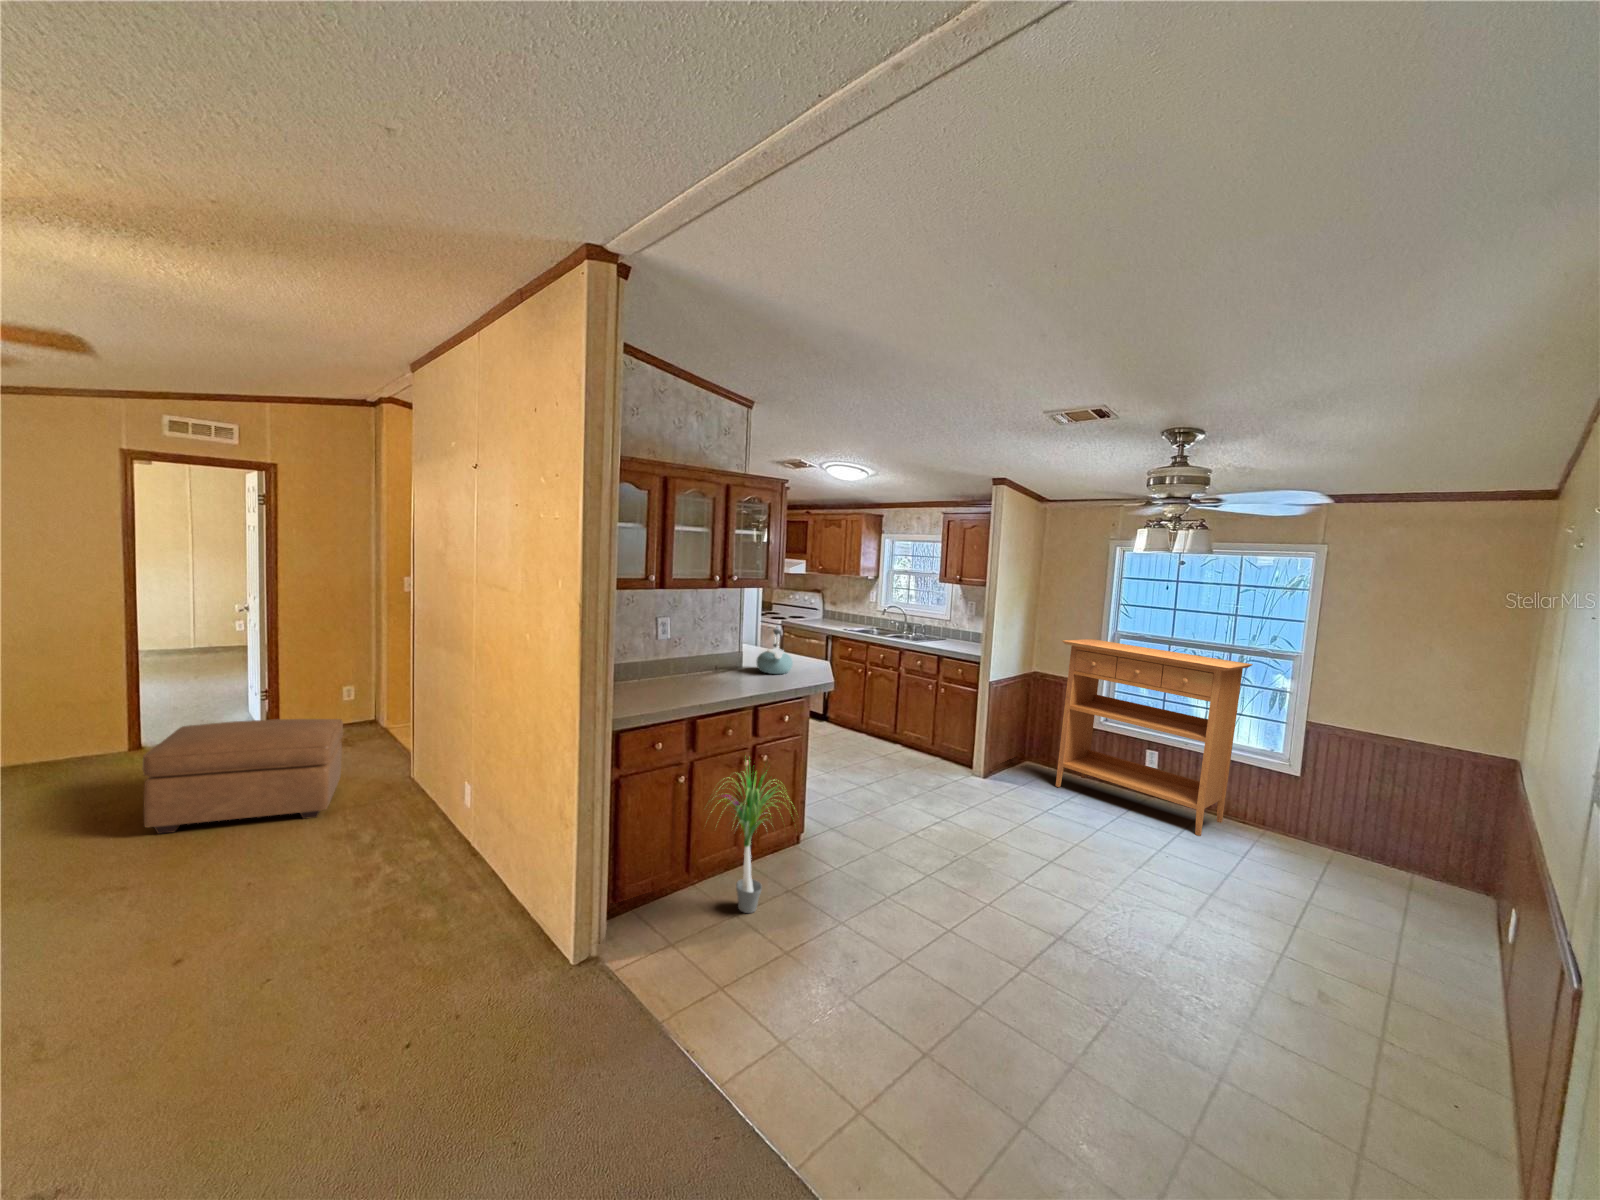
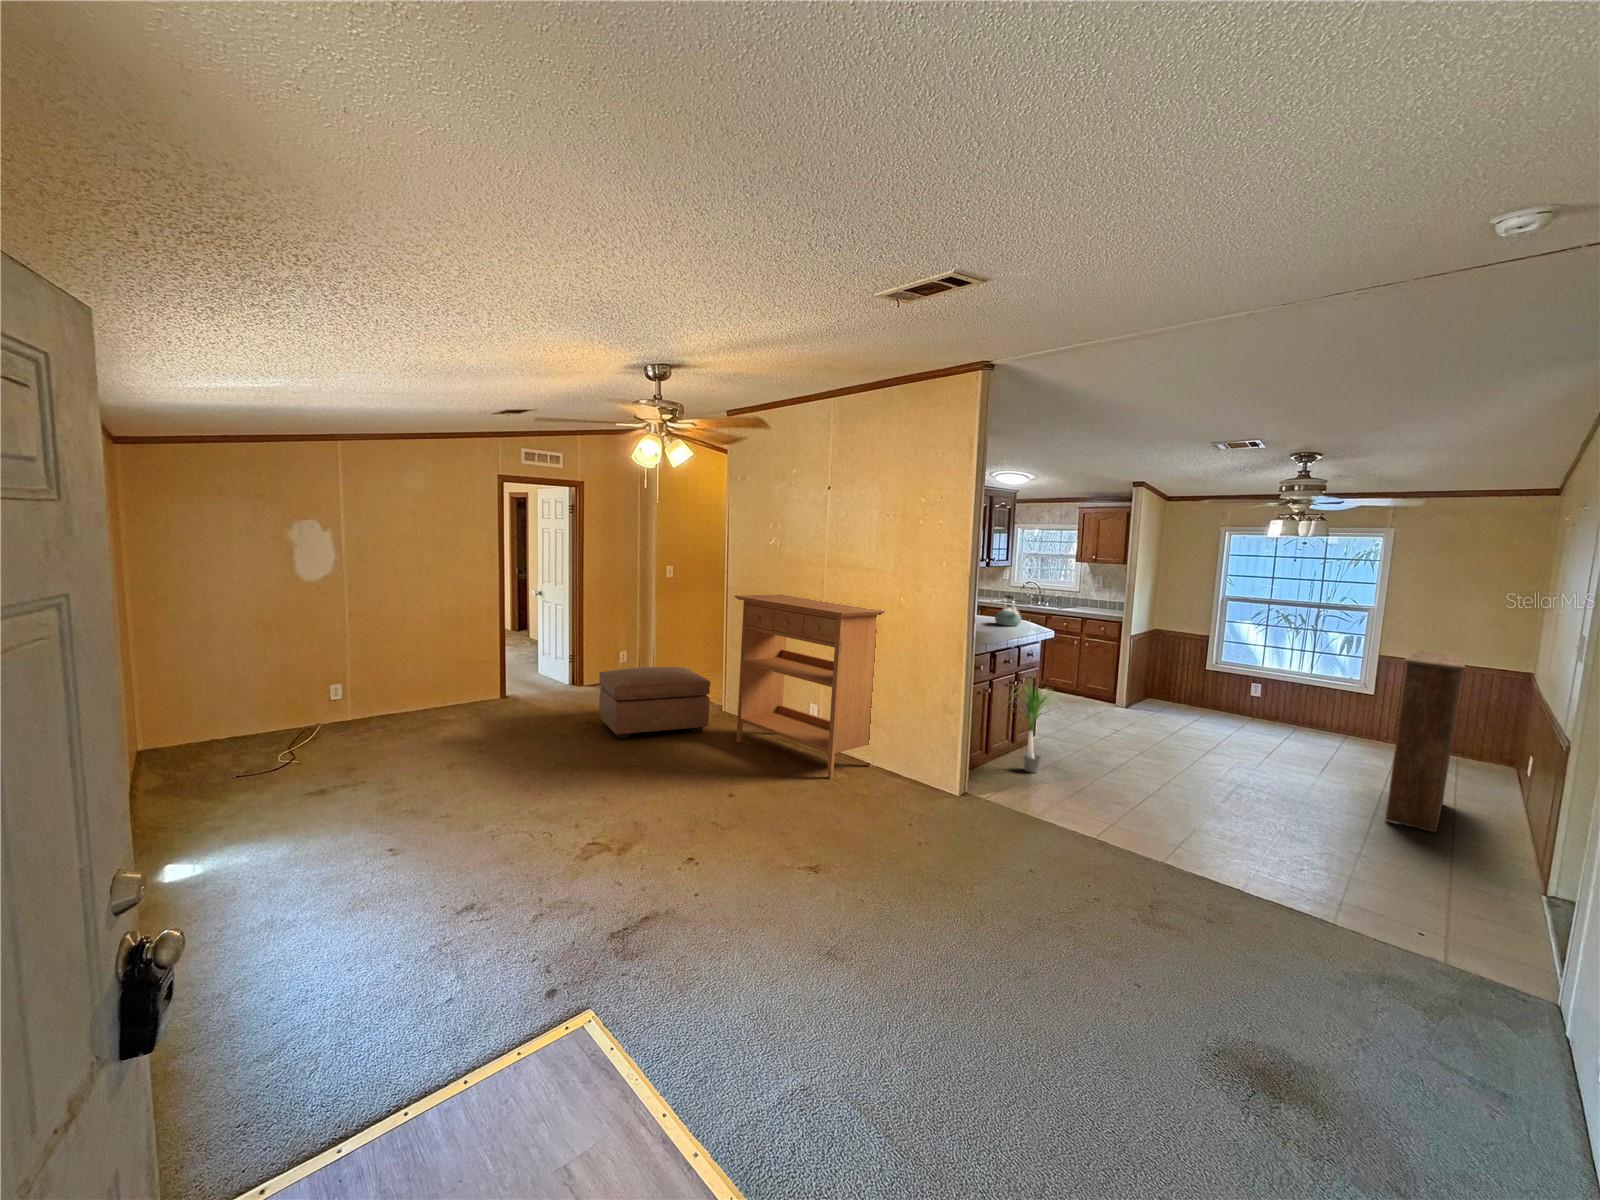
console table: present [1056,639,1253,836] -> present [735,595,885,779]
bookshelf: none [1286,739,1432,1091] -> present [1385,650,1468,832]

